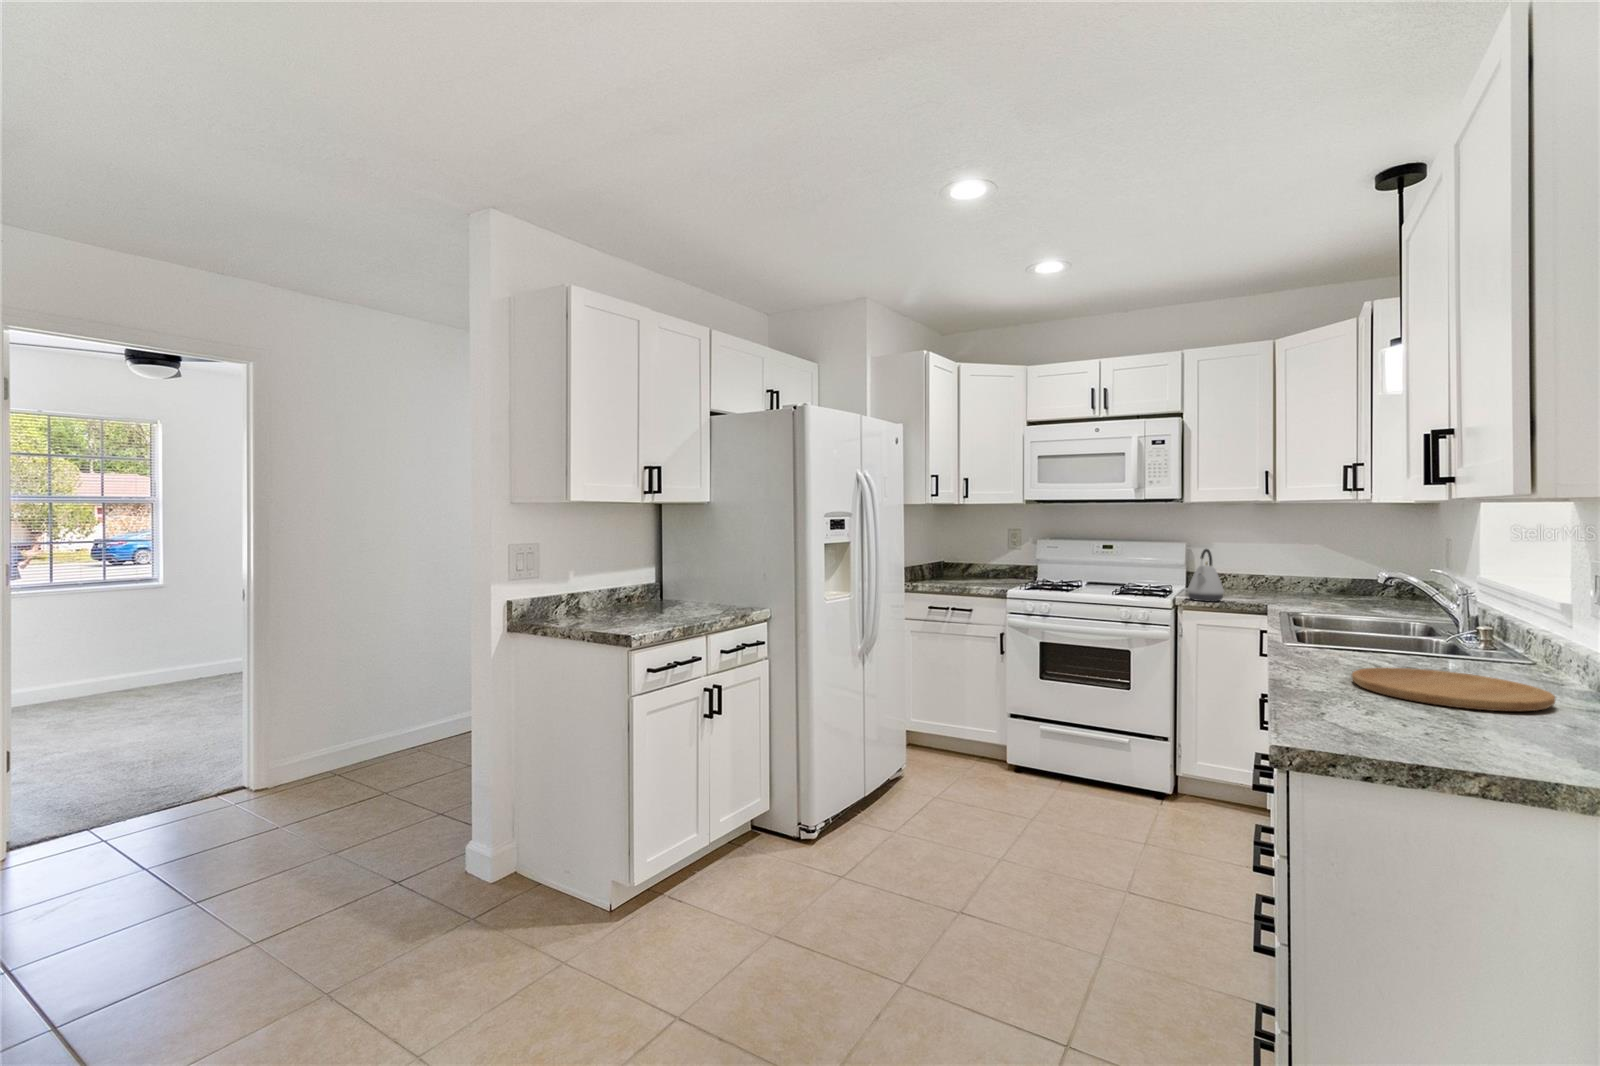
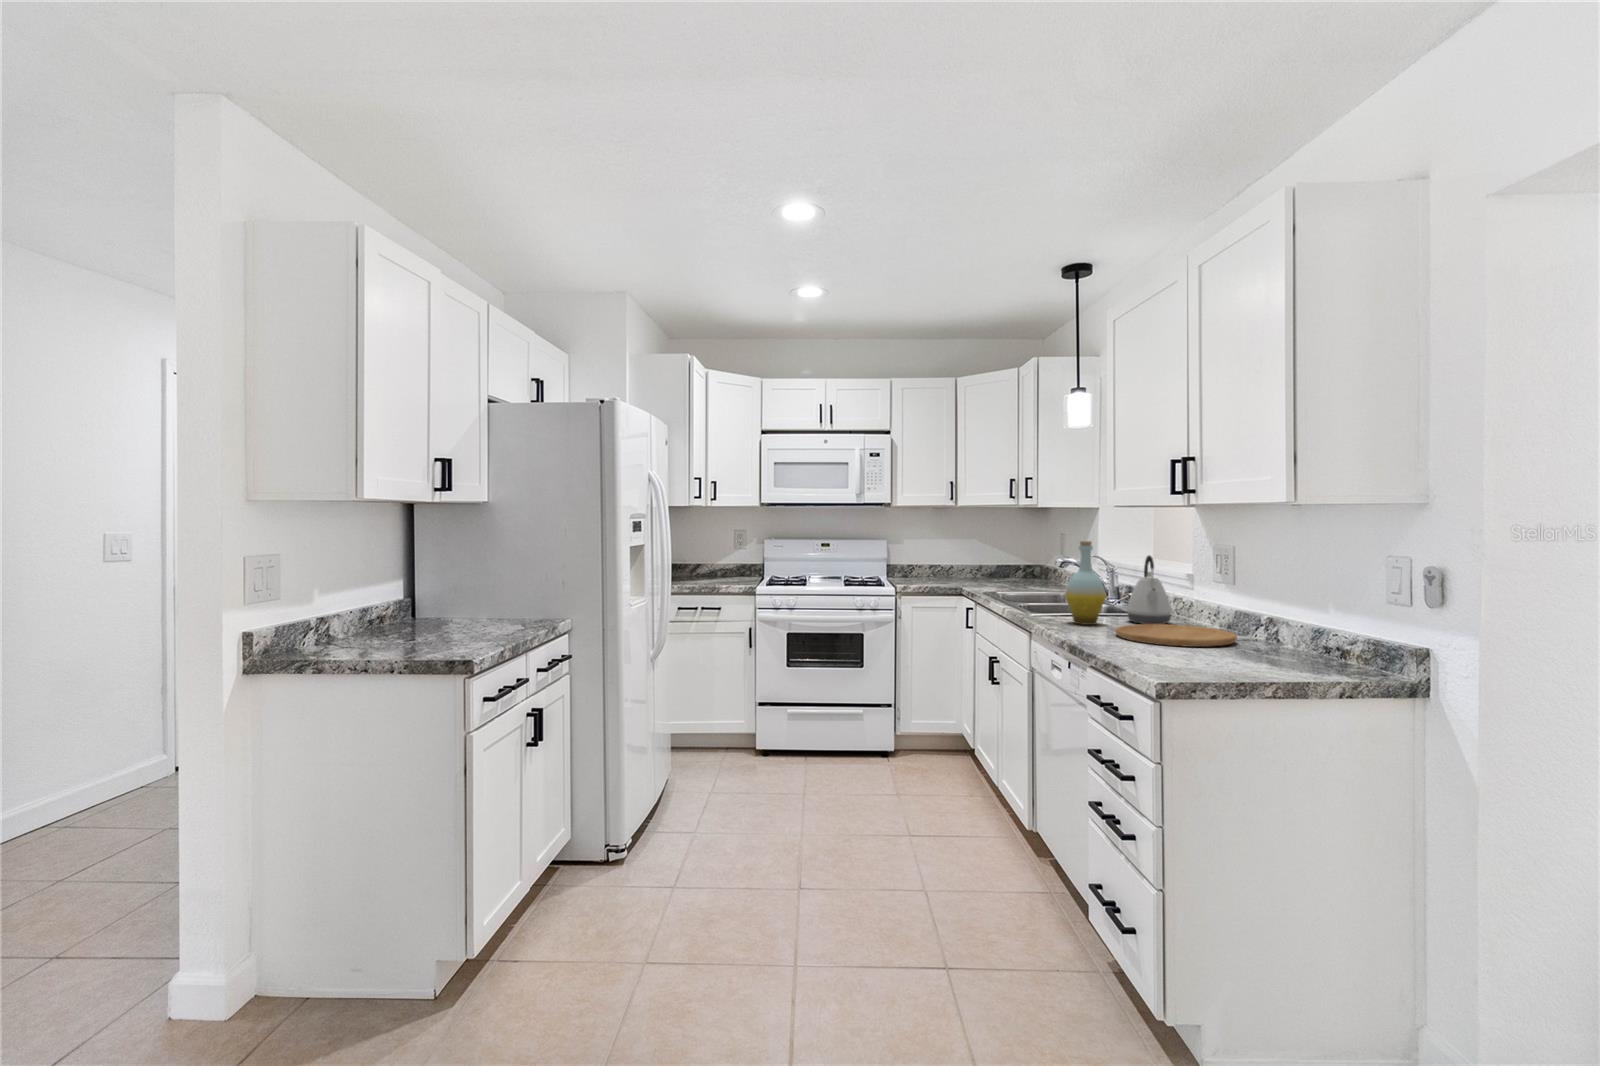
kettle: present [1188,549,1224,602] -> present [1126,555,1172,624]
bottle: none [1312,553,1375,663] -> present [1065,541,1106,625]

